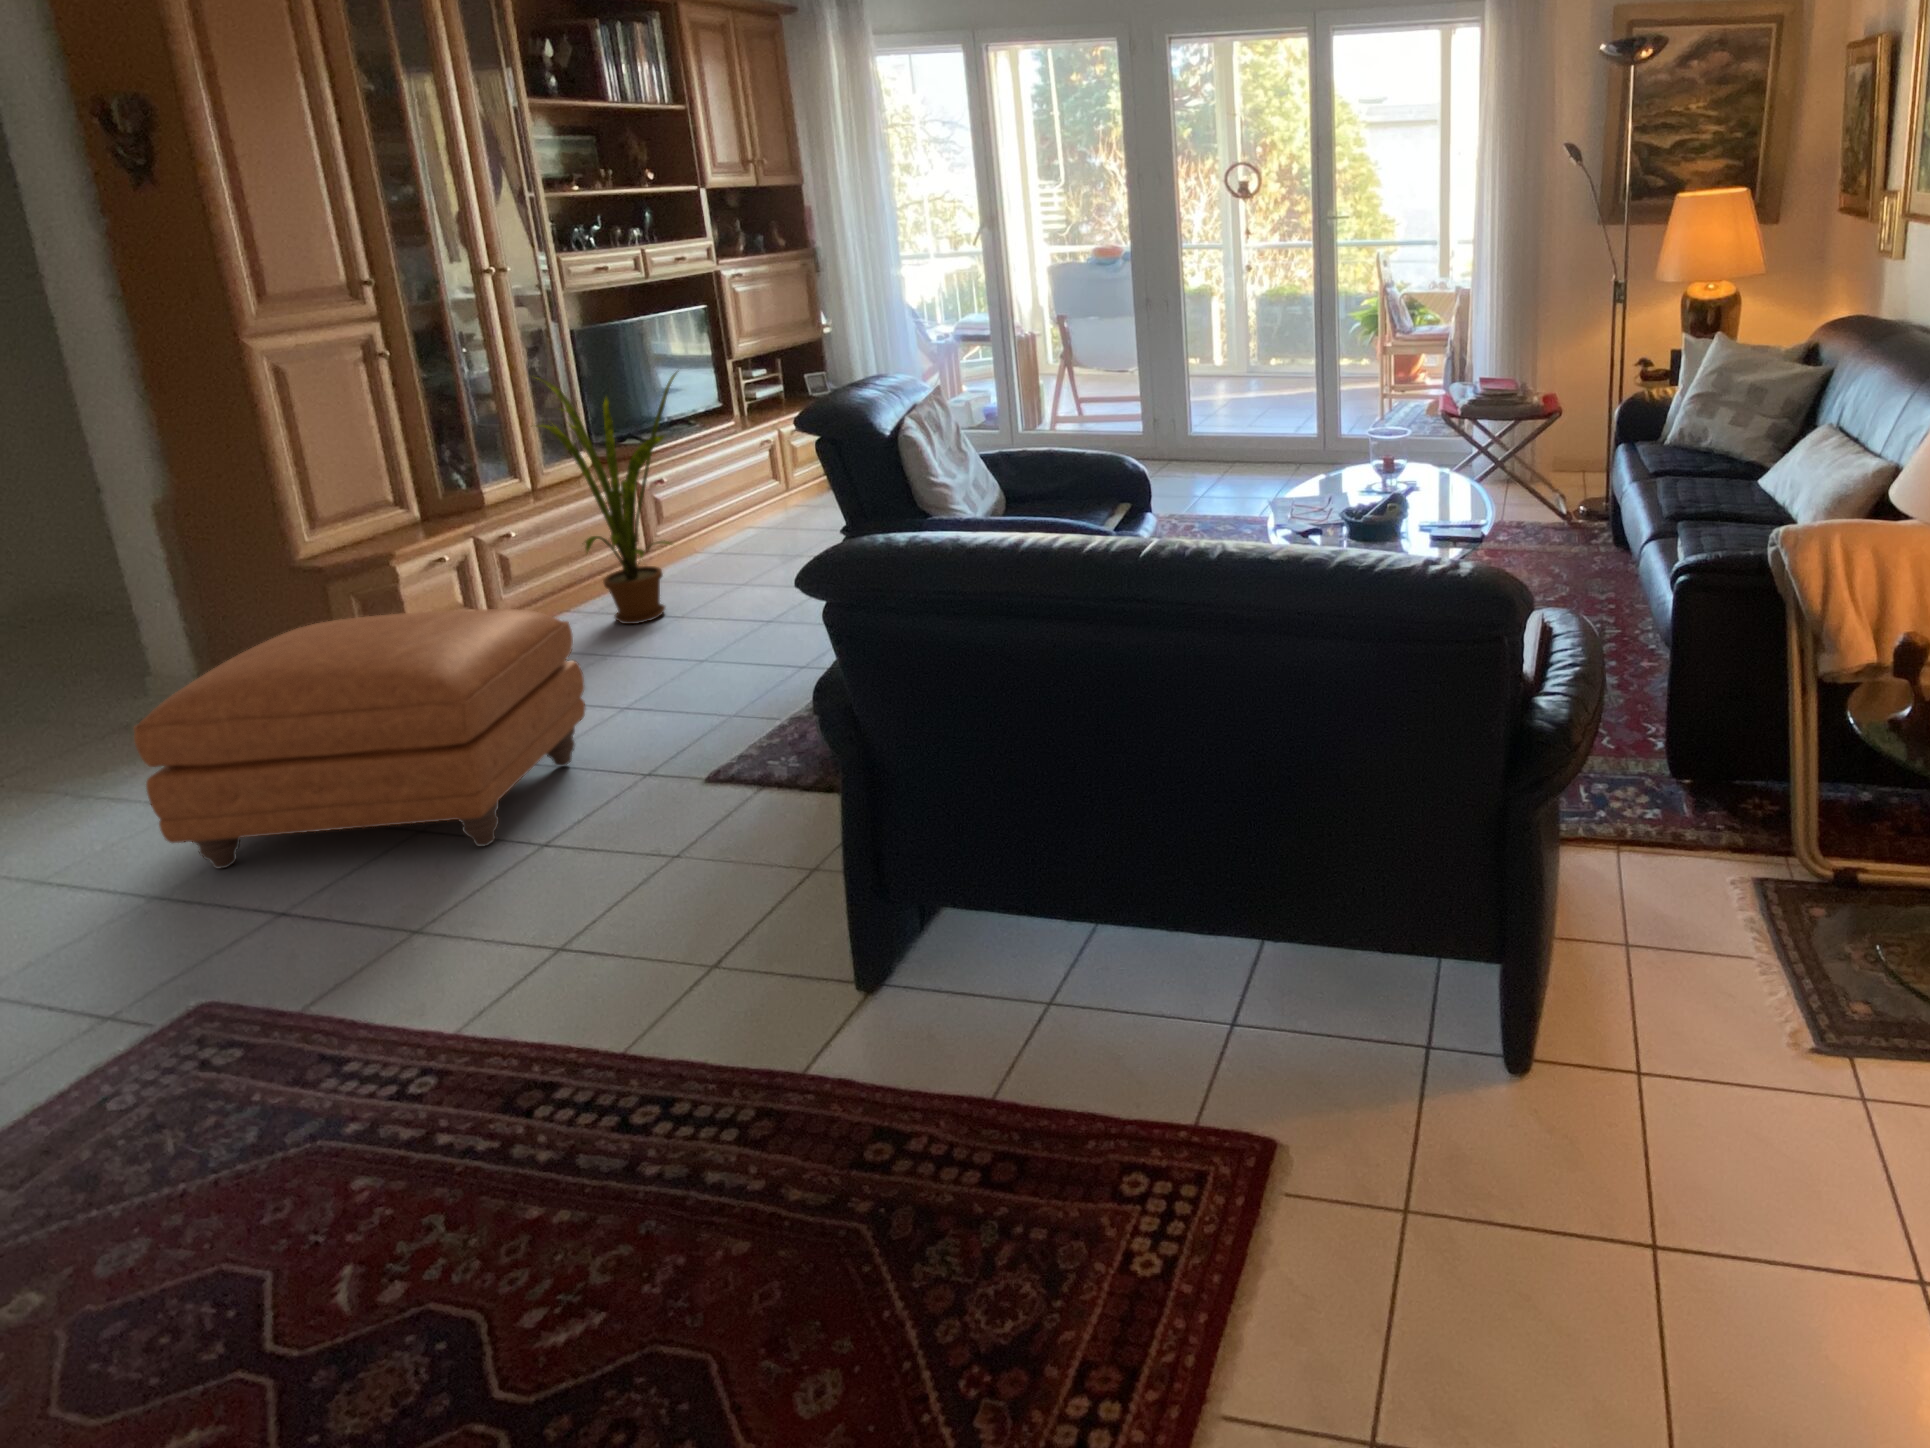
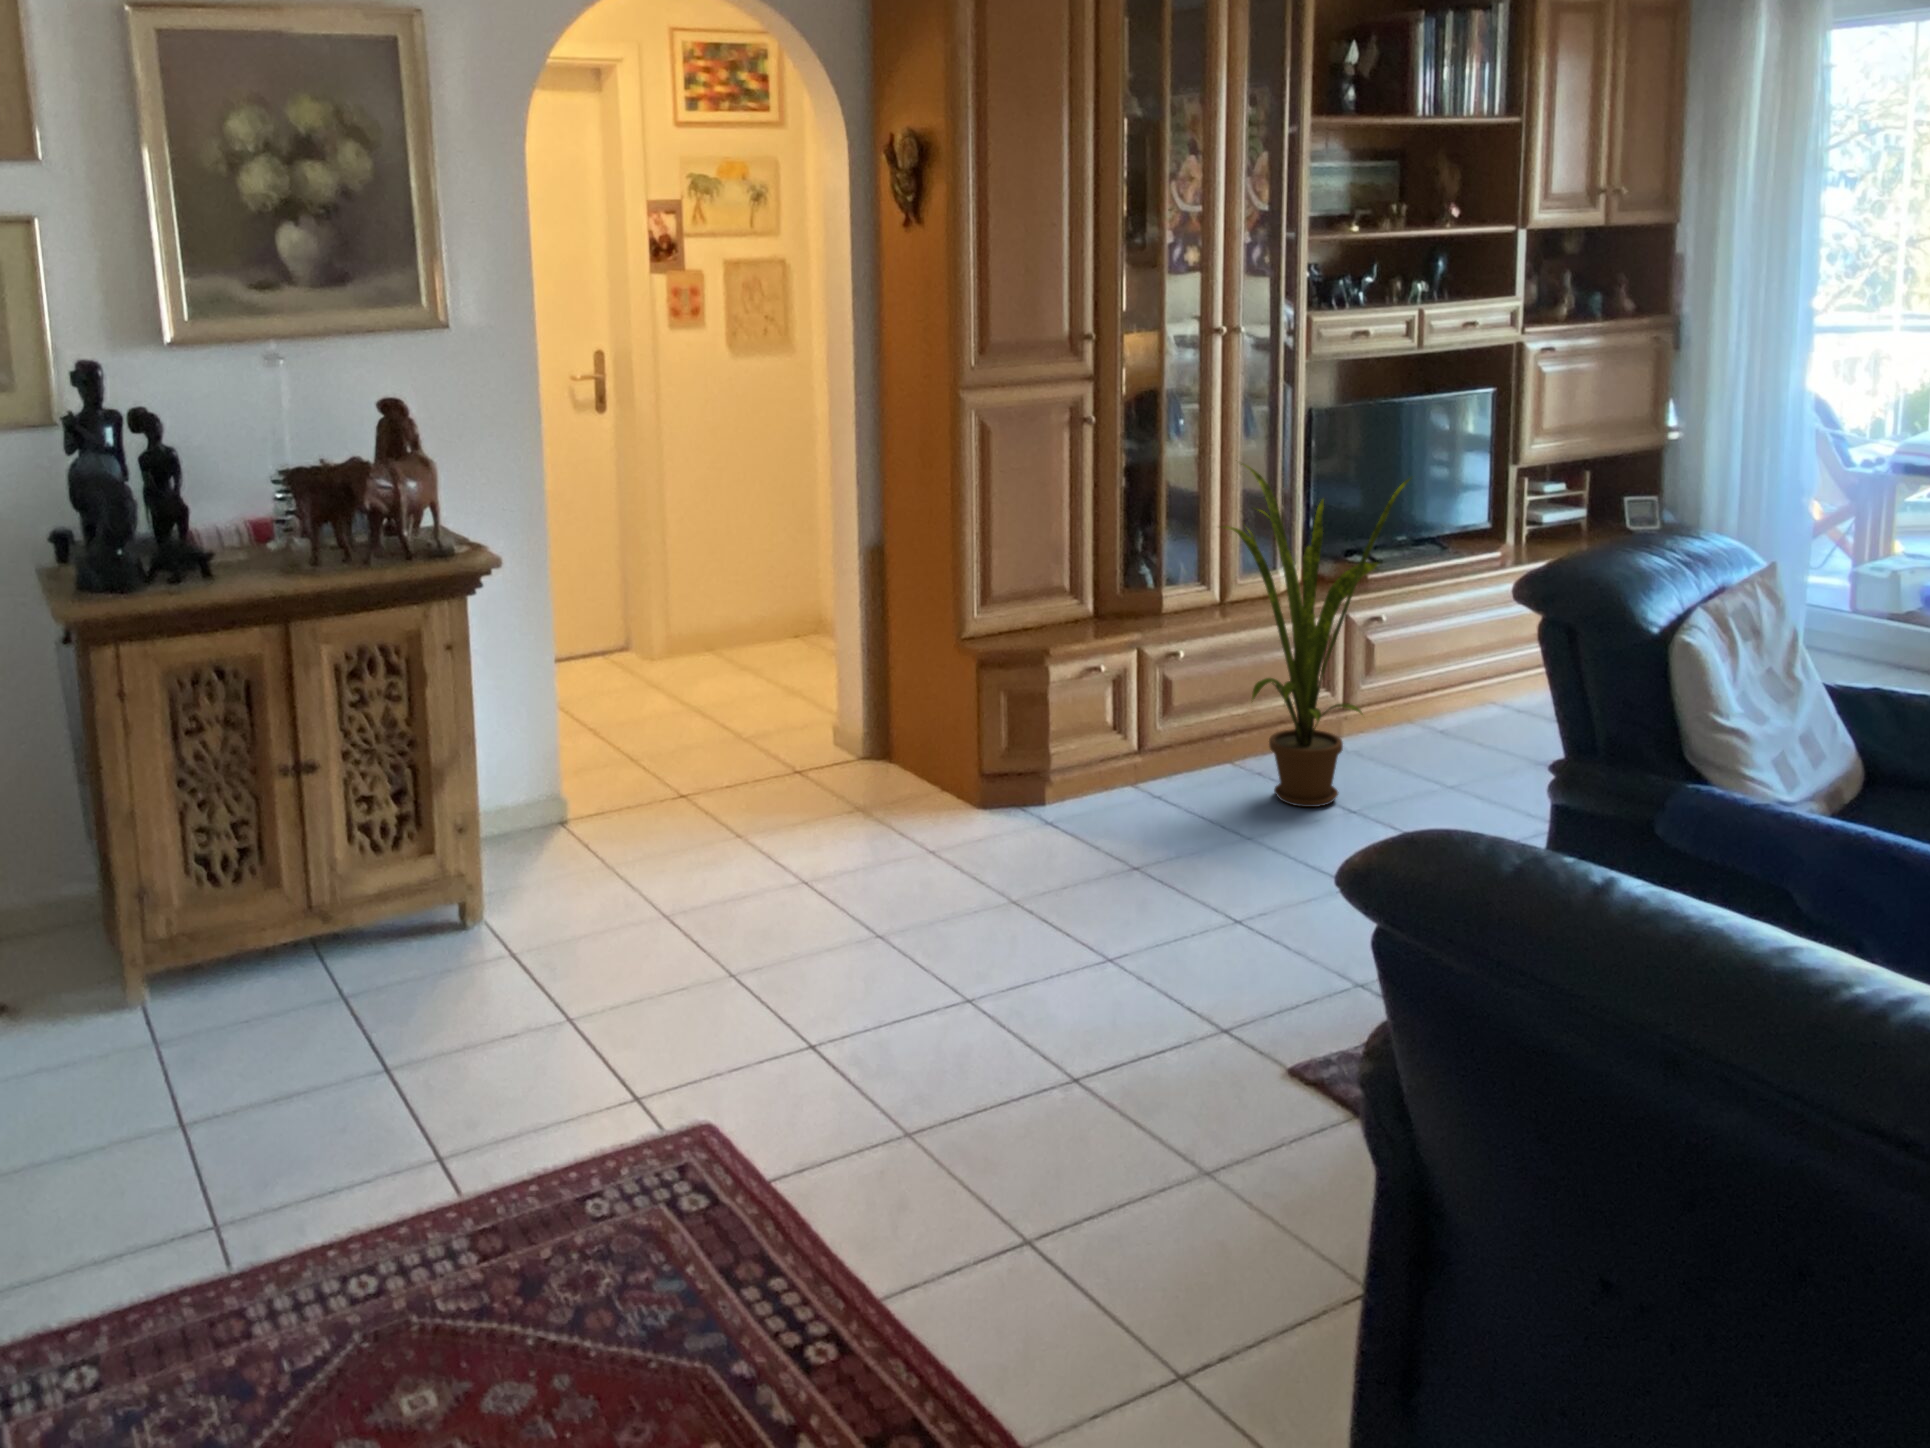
ottoman: present [134,609,585,869] -> none [755,720,1178,1054]

